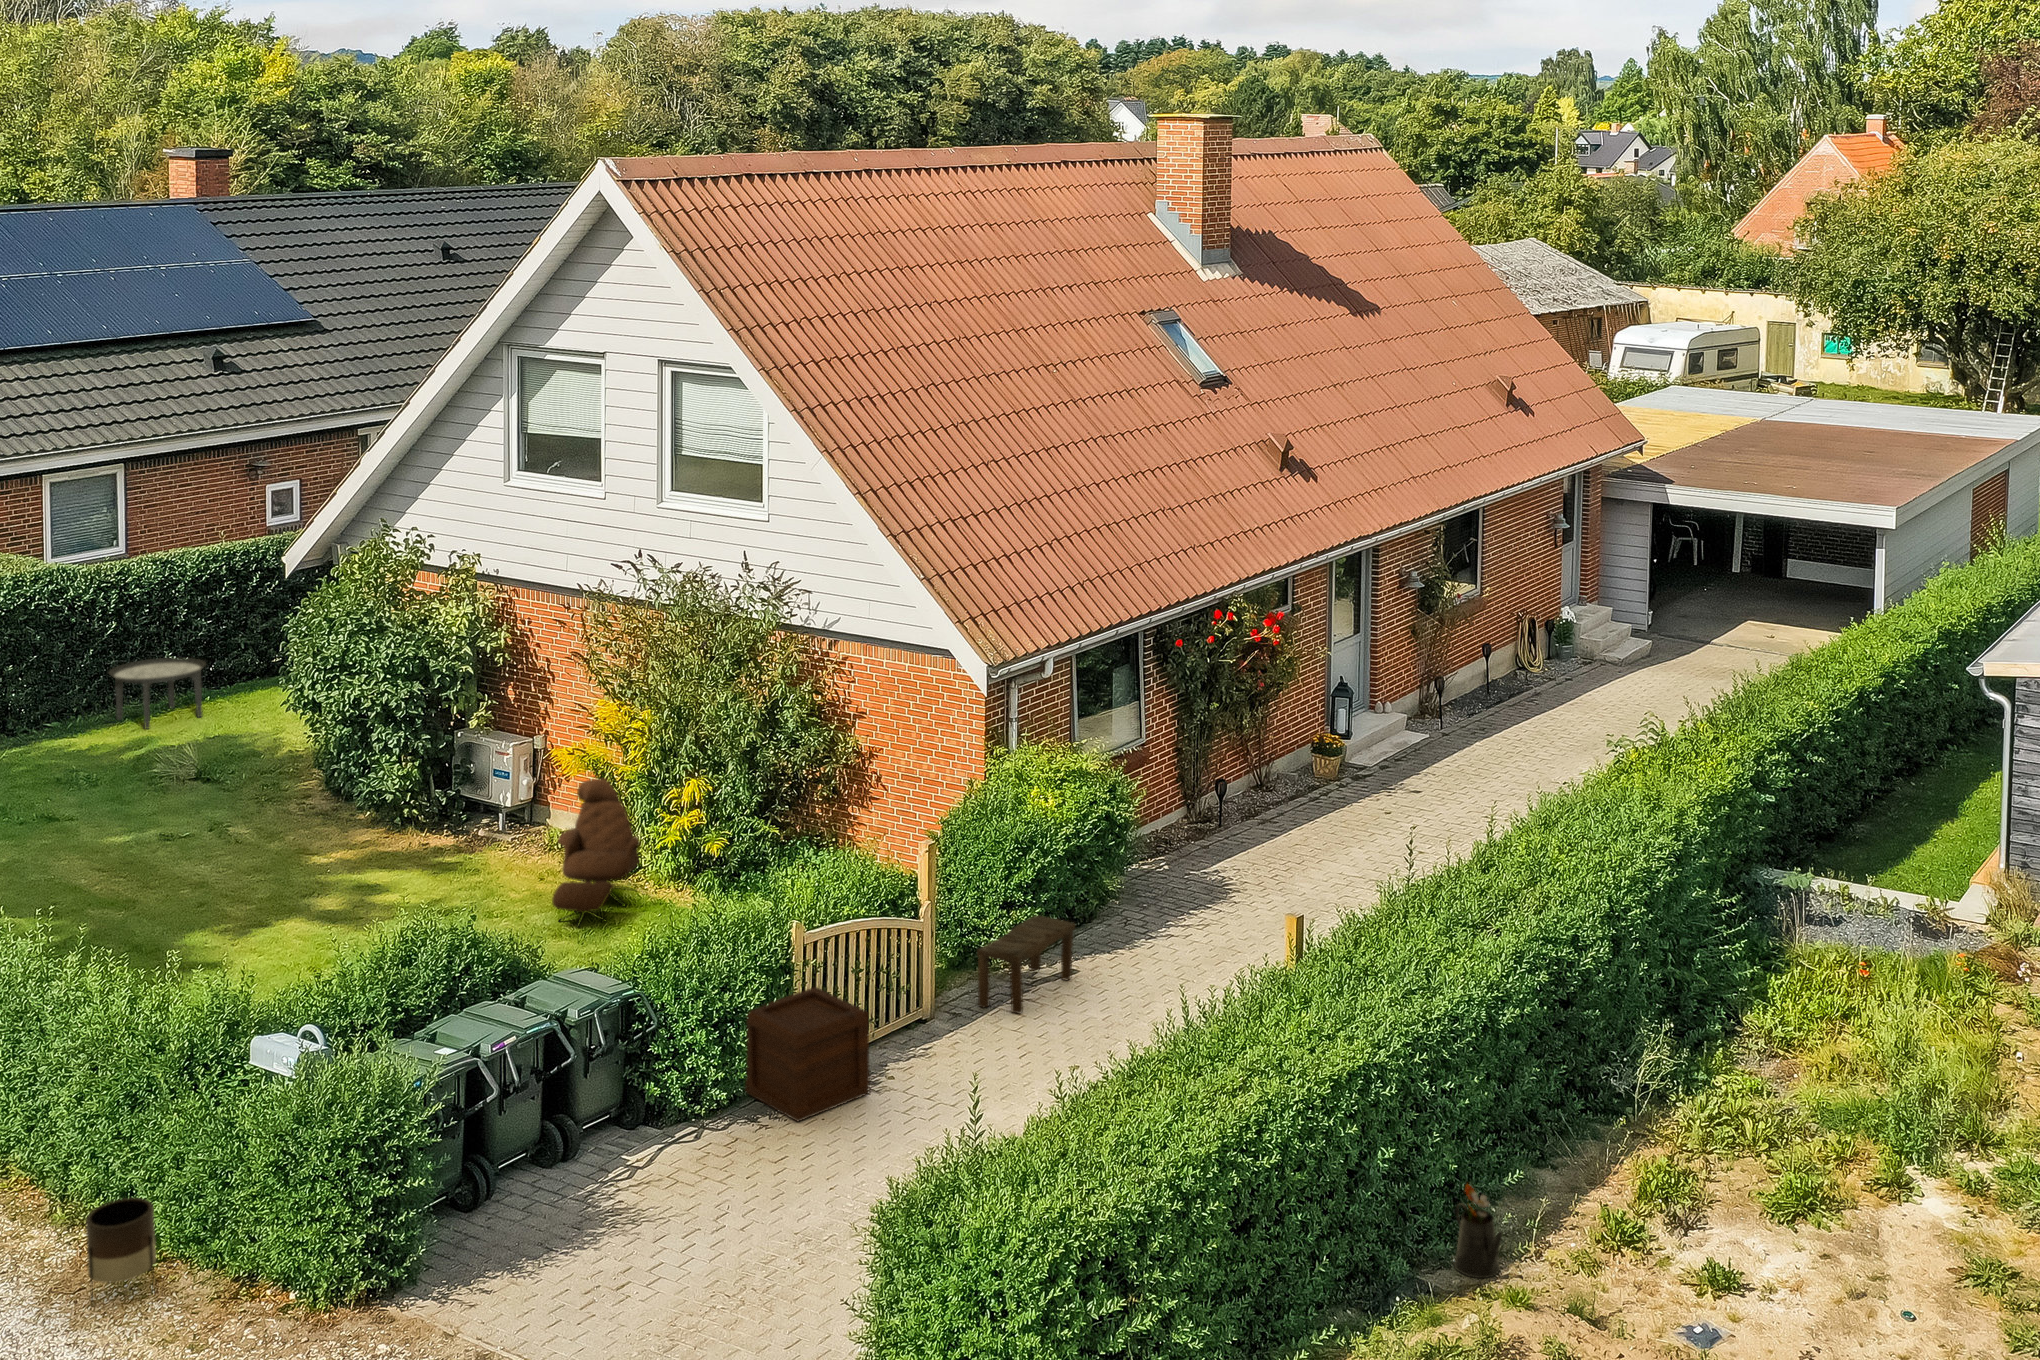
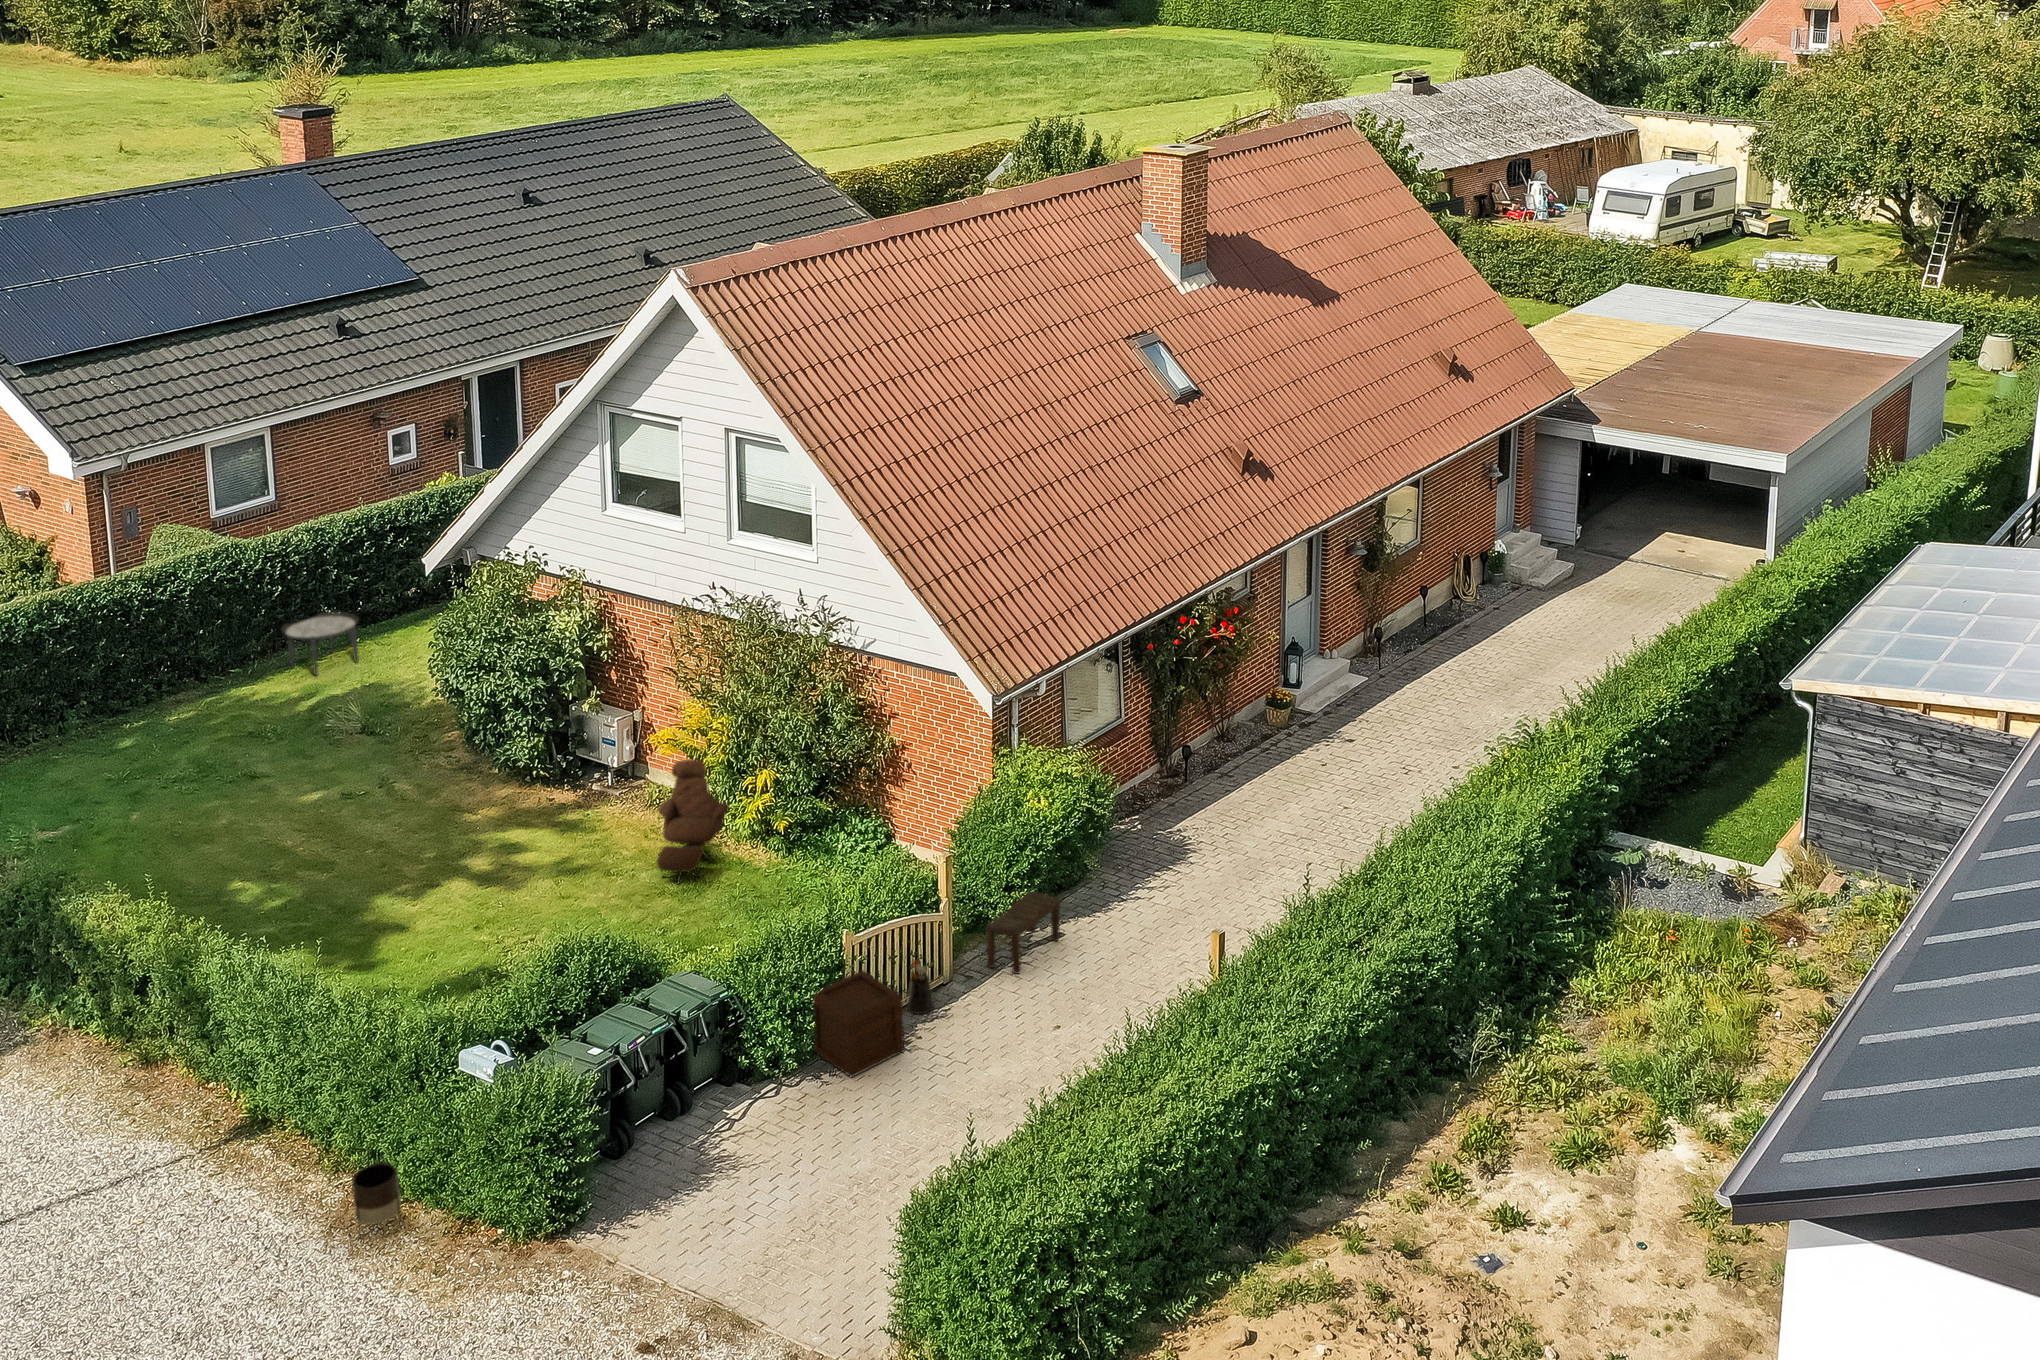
watering can: present [1454,1184,1502,1278] -> present [907,960,934,1014]

